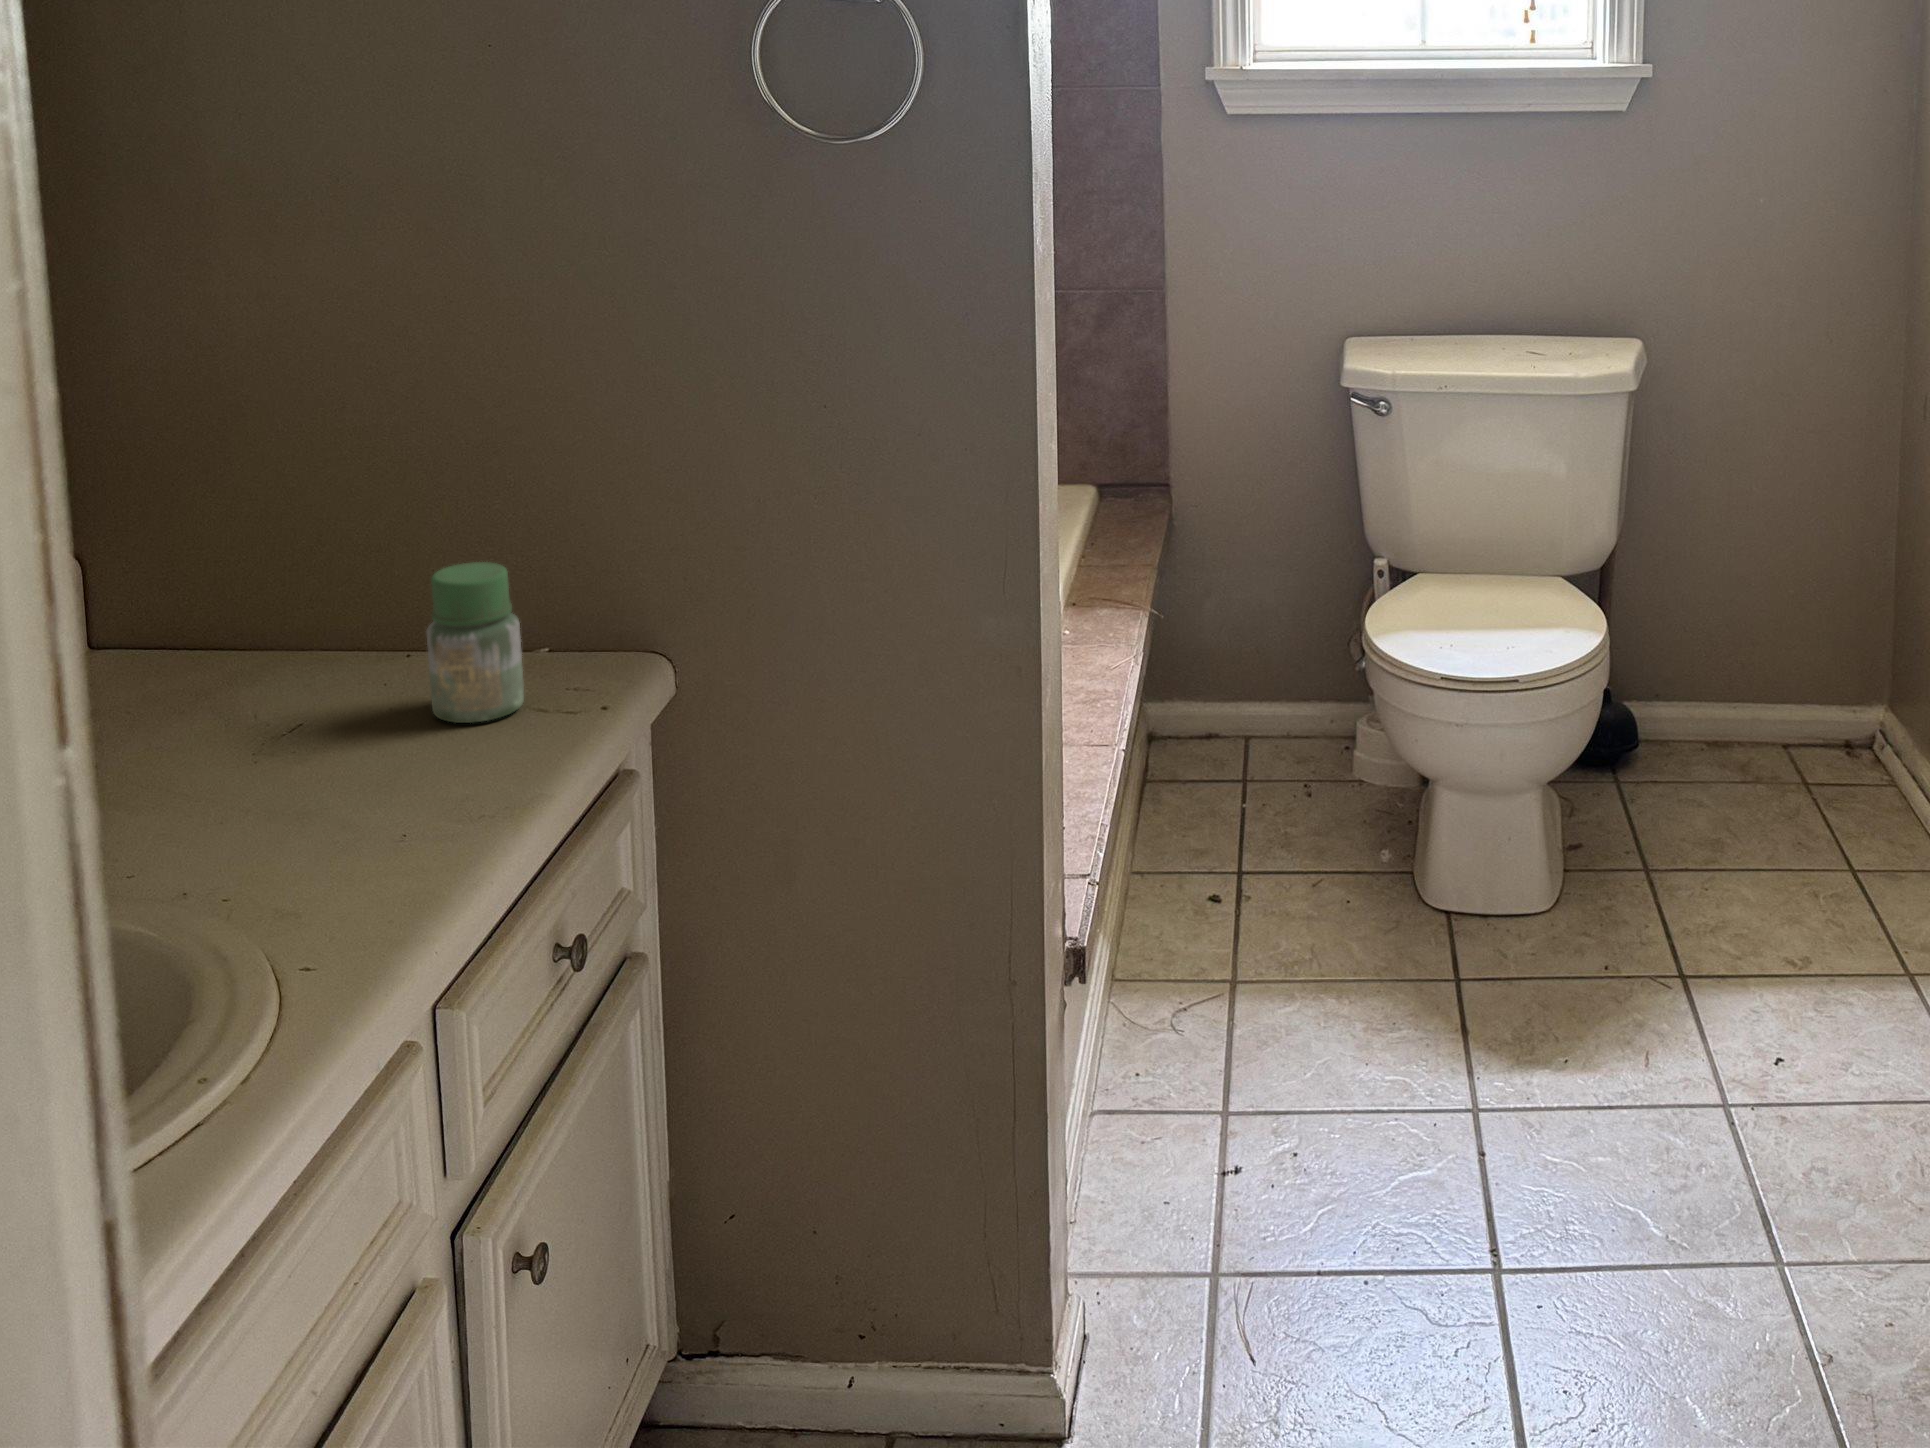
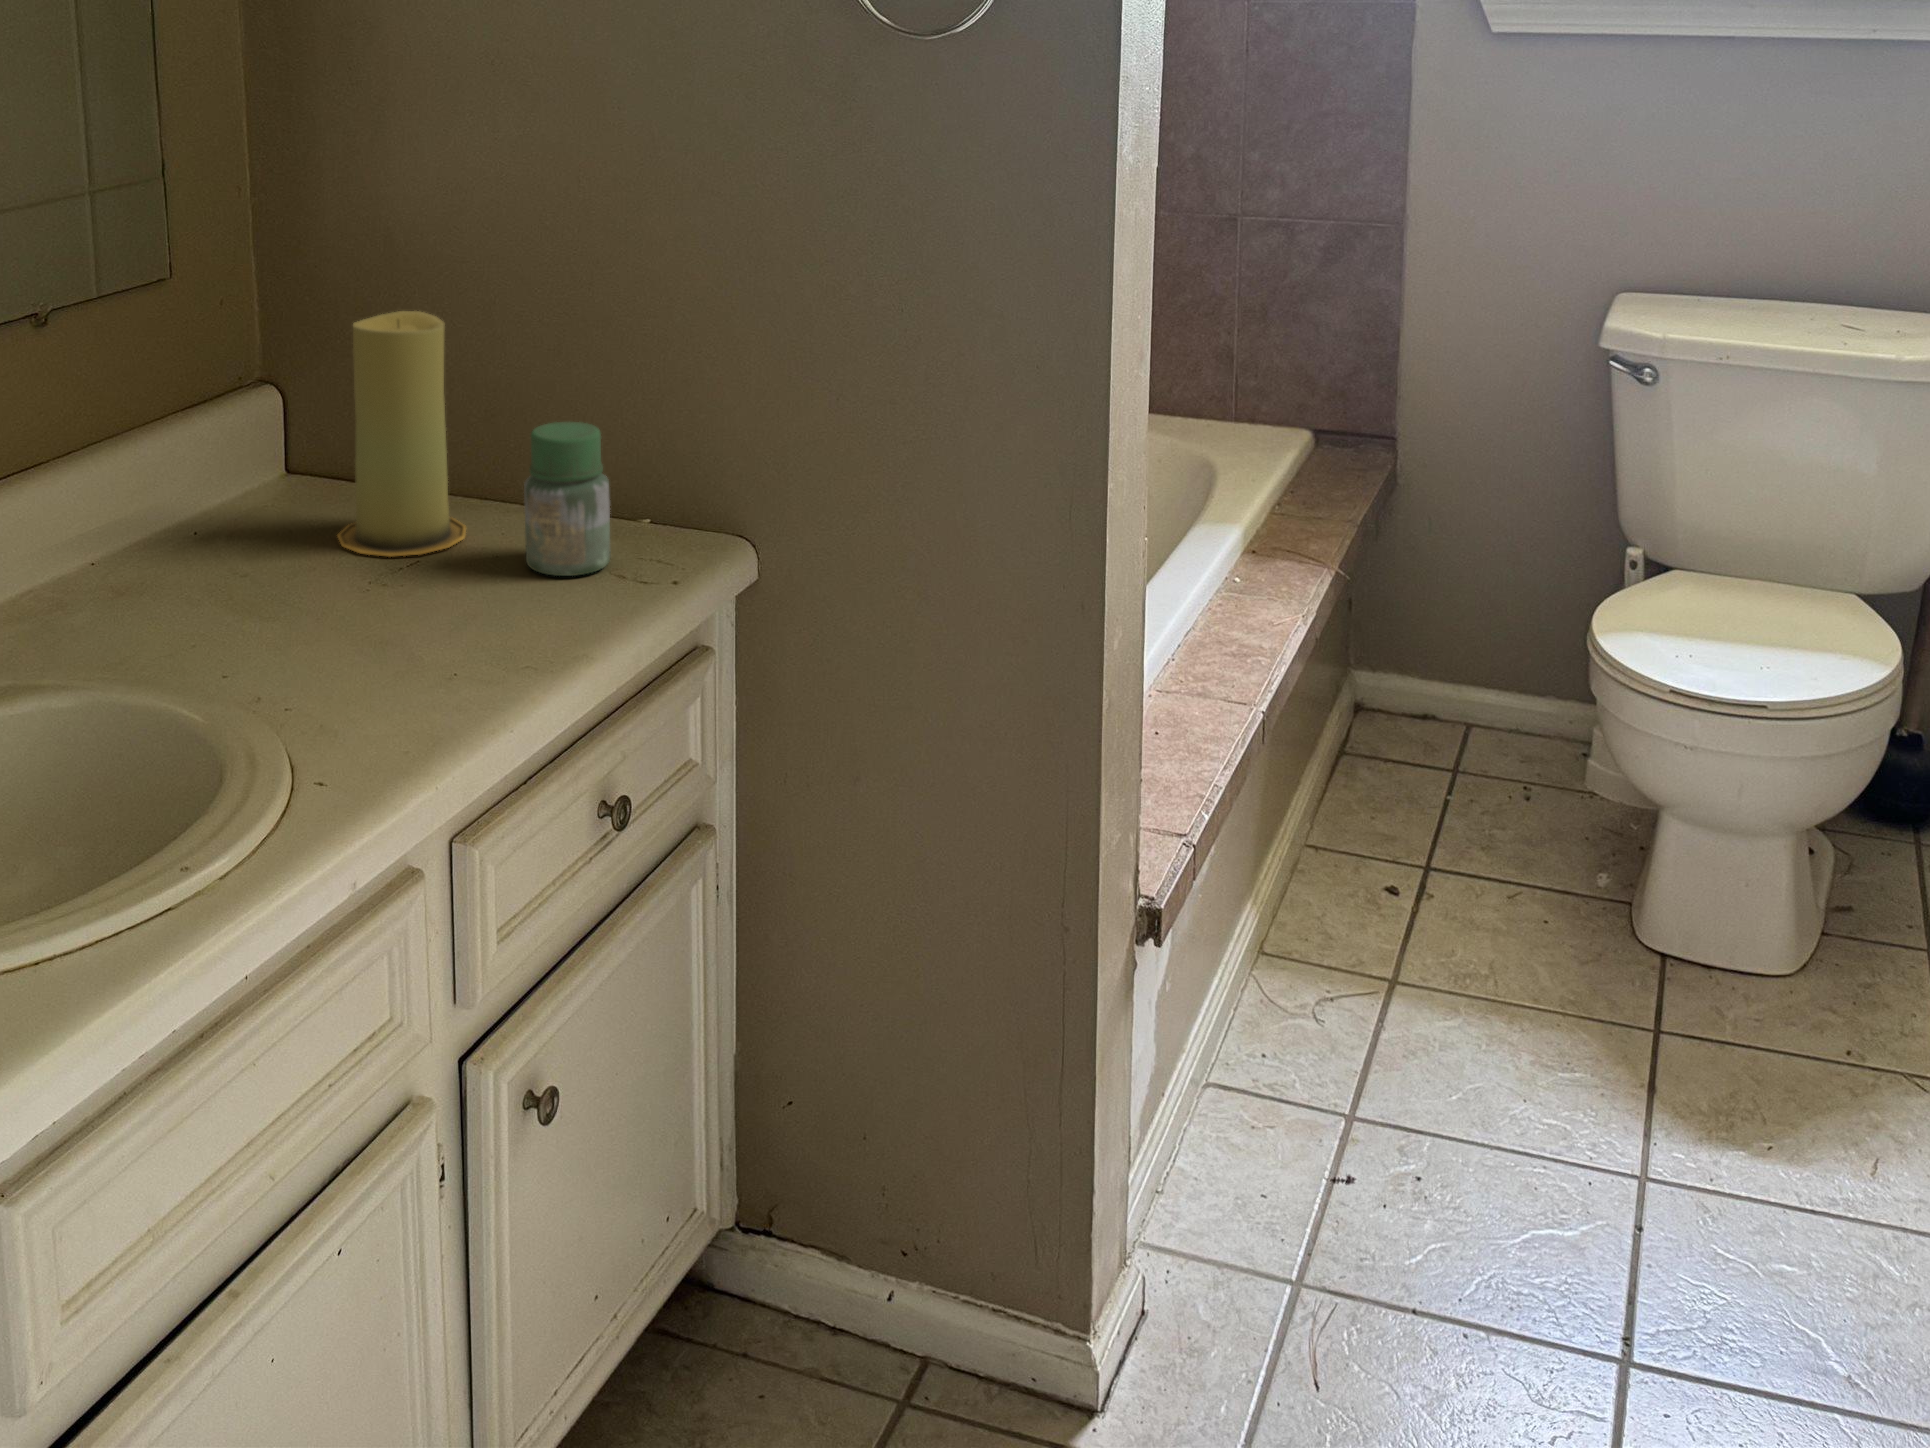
candle: none [201,465,352,731] -> present [337,311,466,556]

